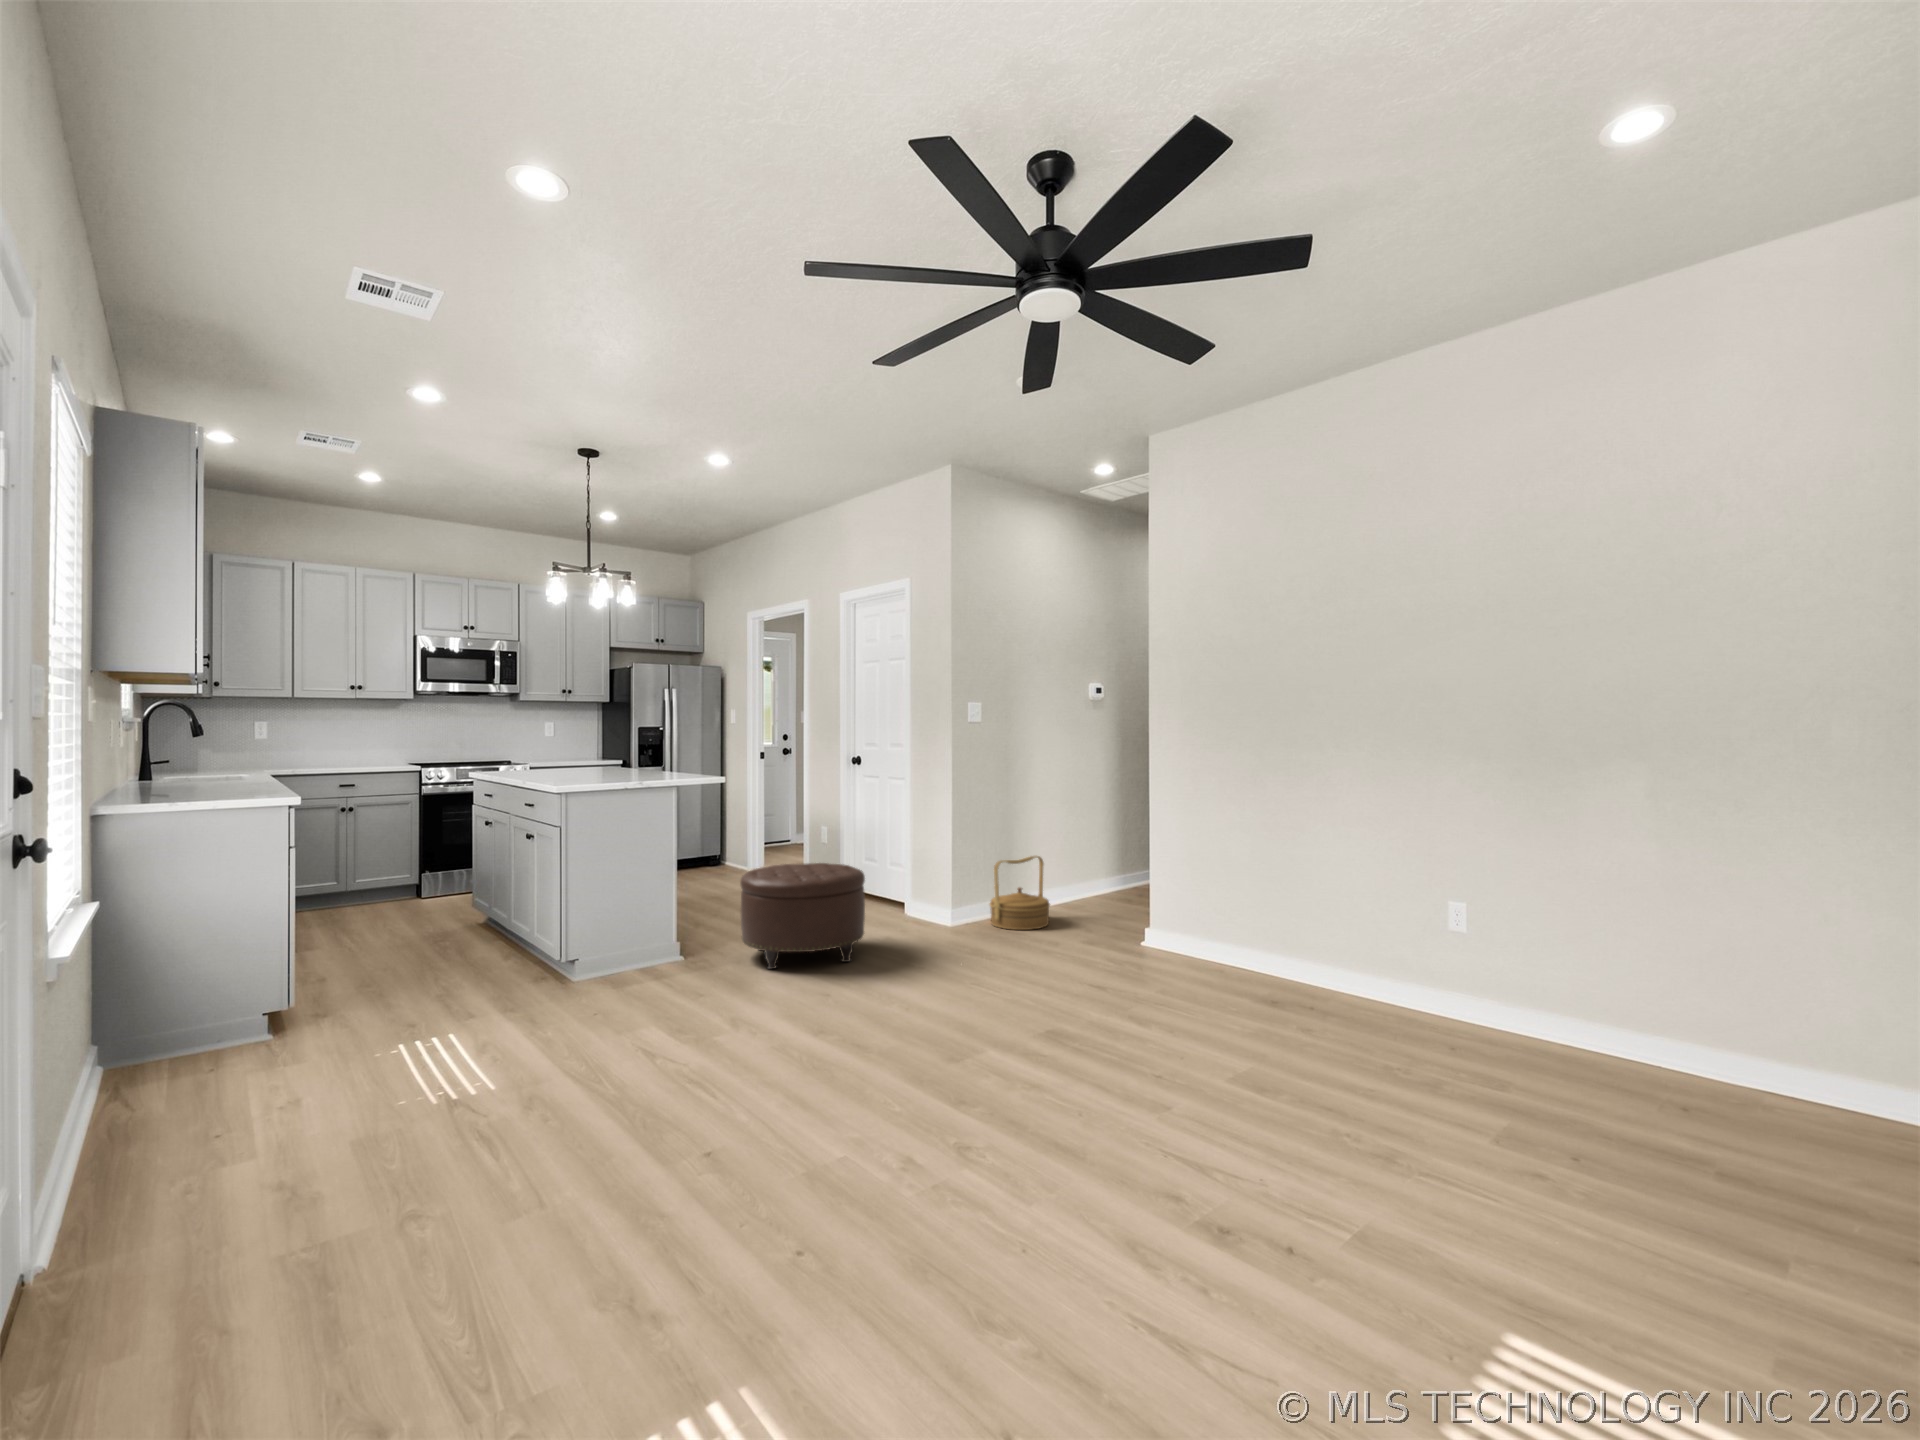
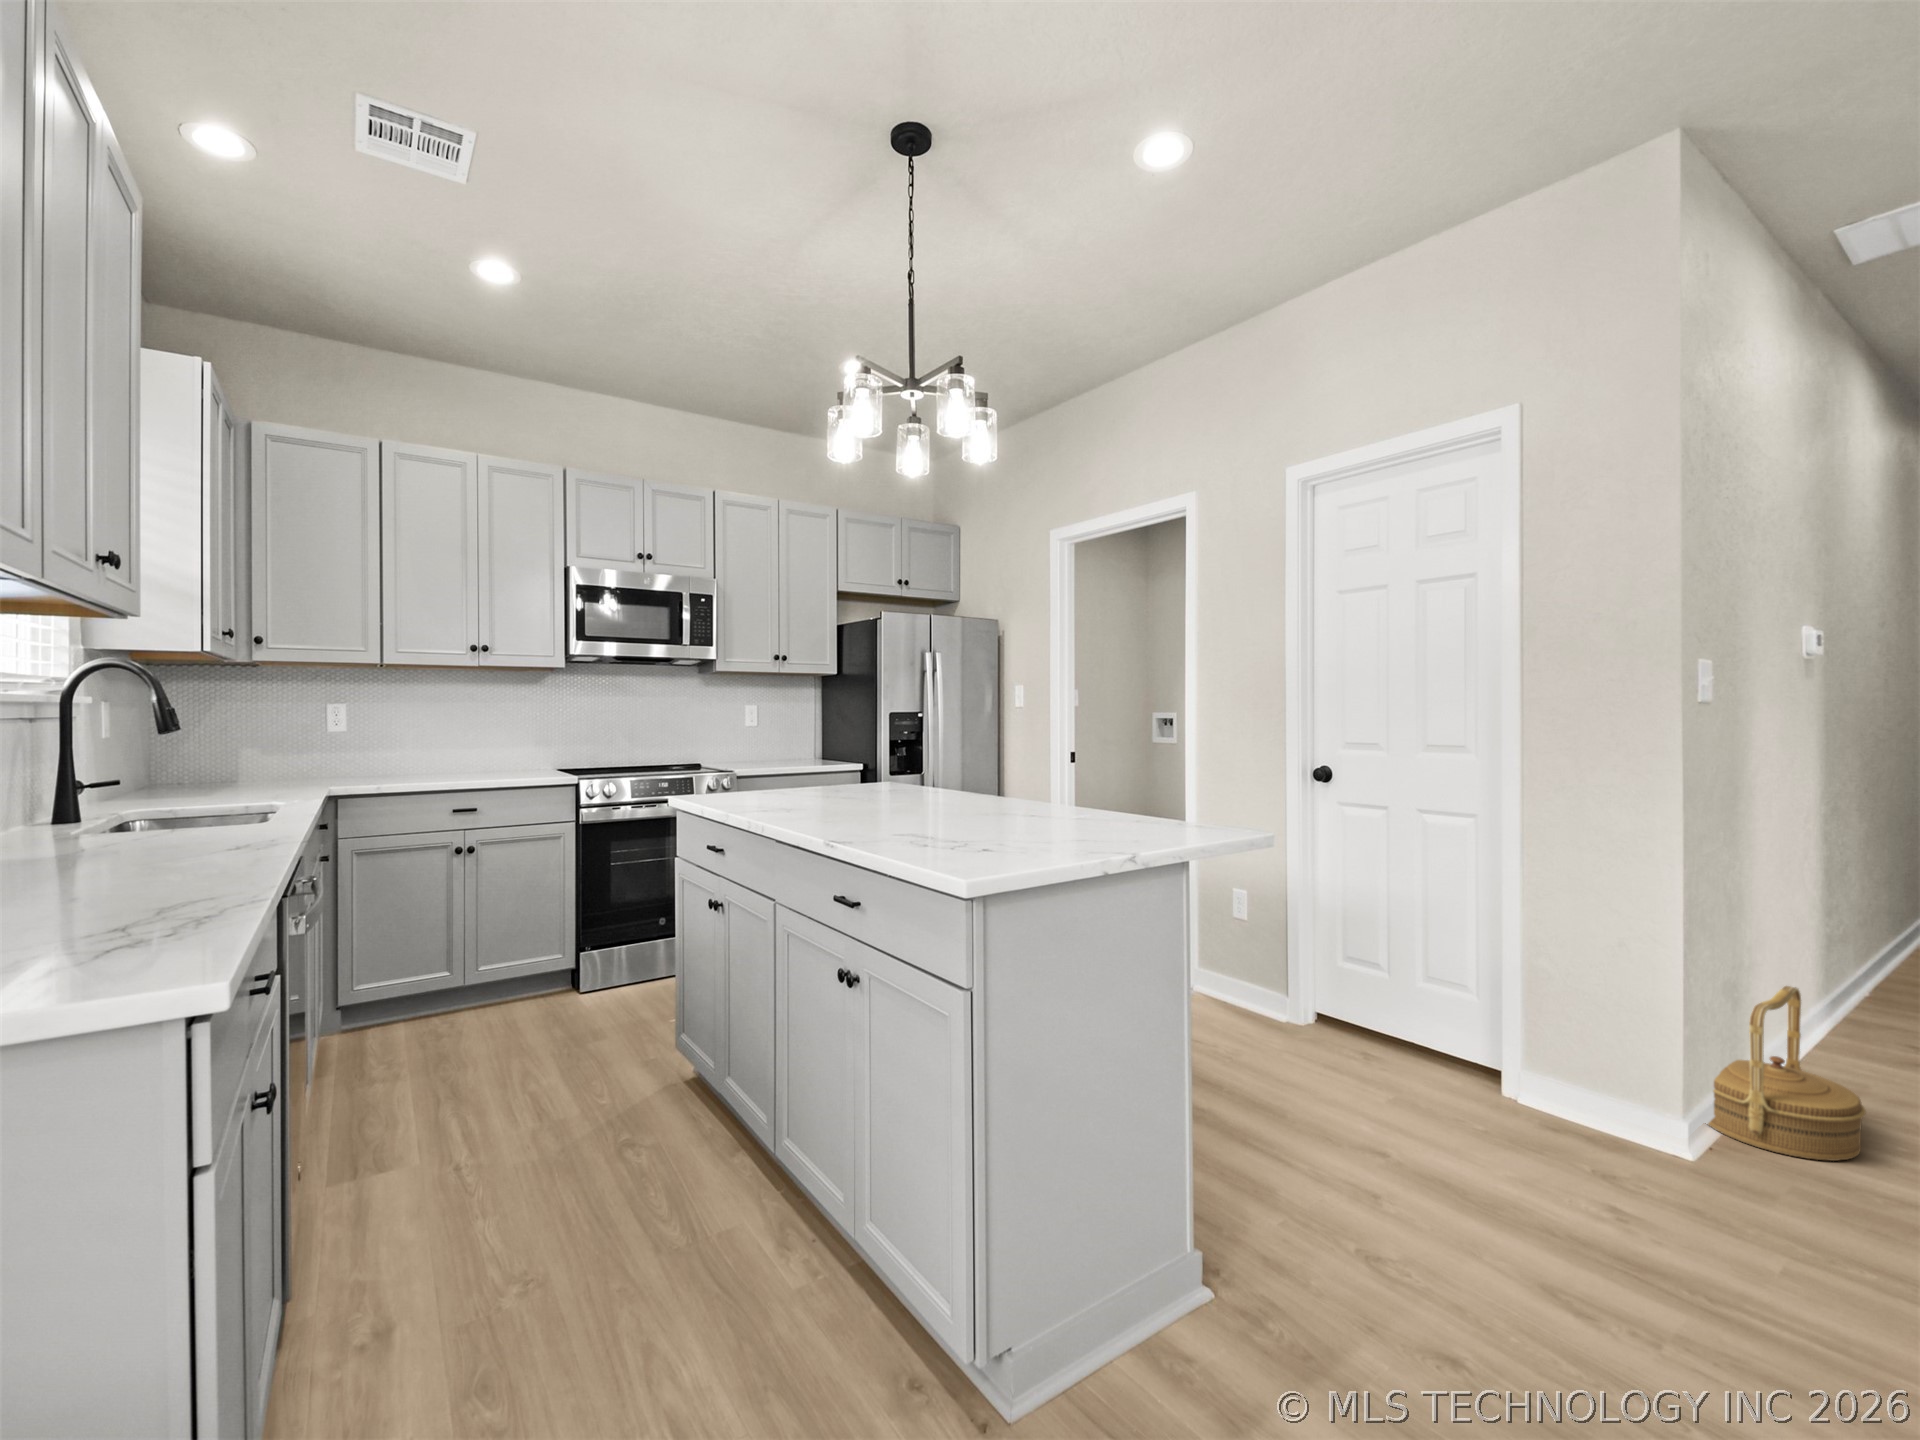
ottoman: present [740,863,865,969] -> none [1305,1018,1633,1329]

